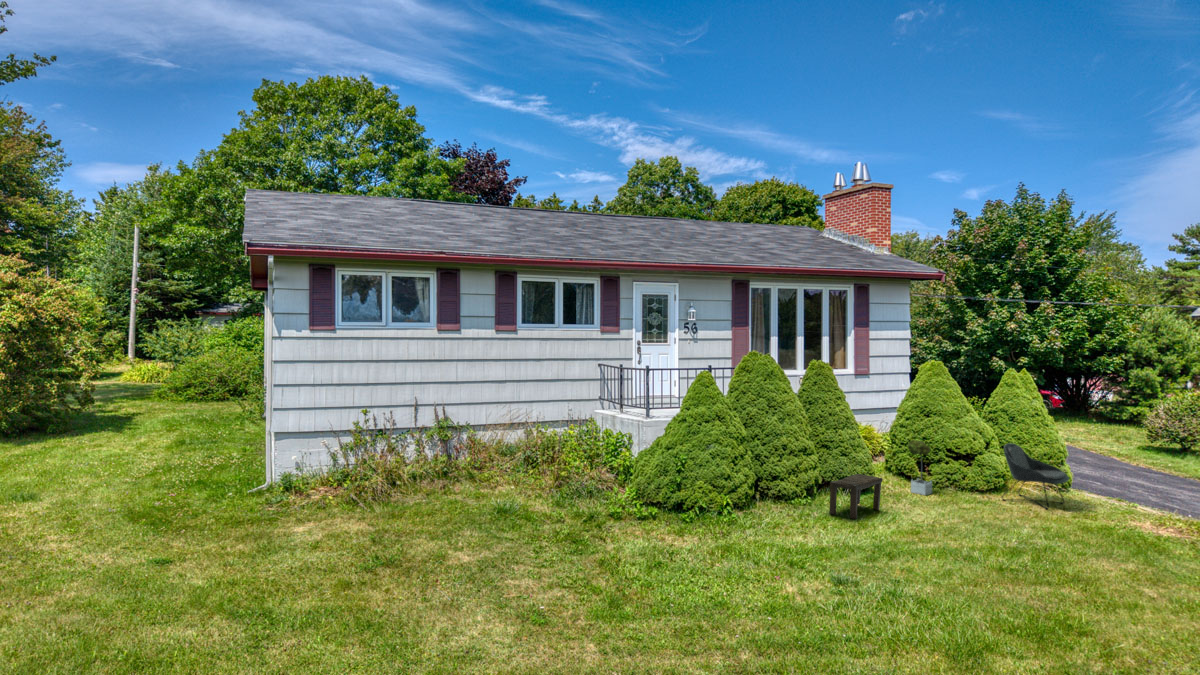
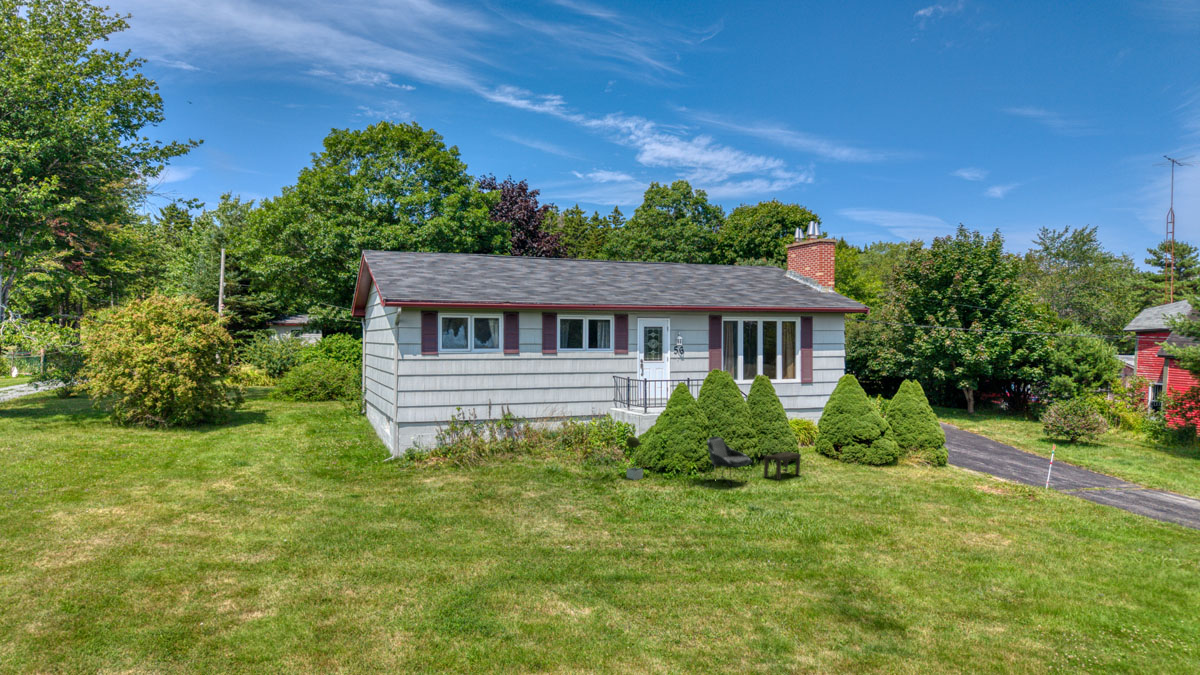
potted tree: present [908,440,932,495] -> present [626,436,643,480]
lounge chair: present [1002,443,1069,510] -> present [705,437,751,486]

